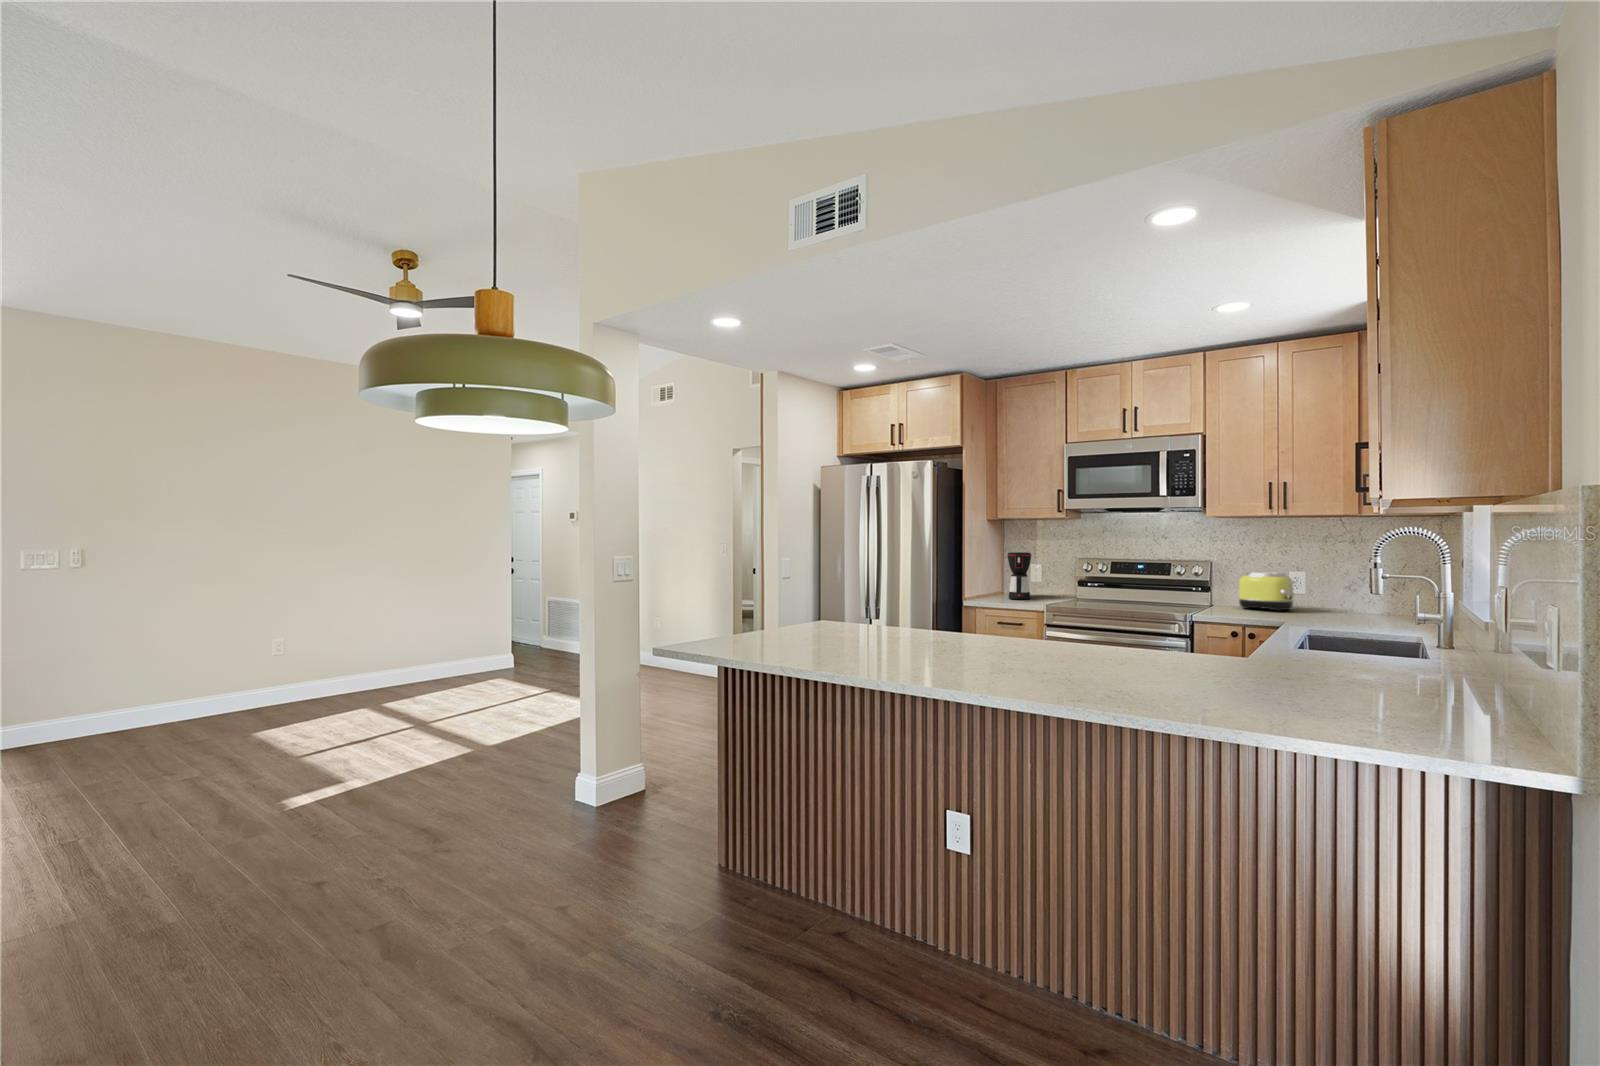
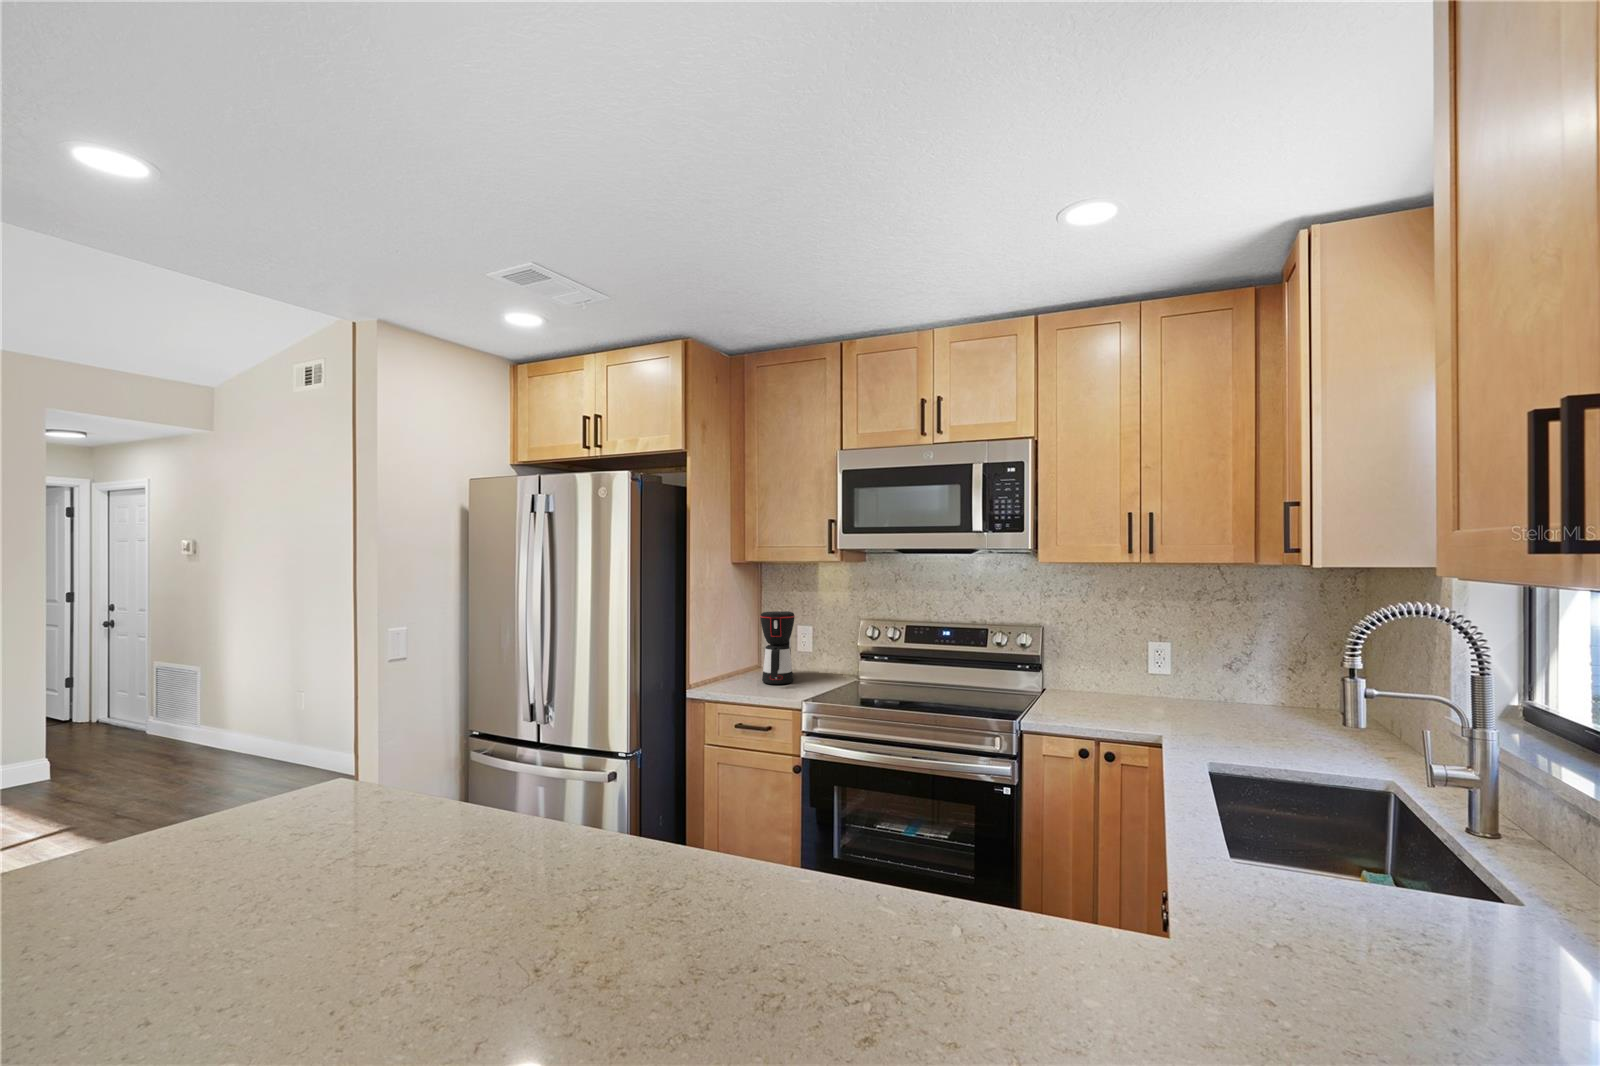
toaster: present [1239,572,1296,611] -> none [1081,643,1162,705]

